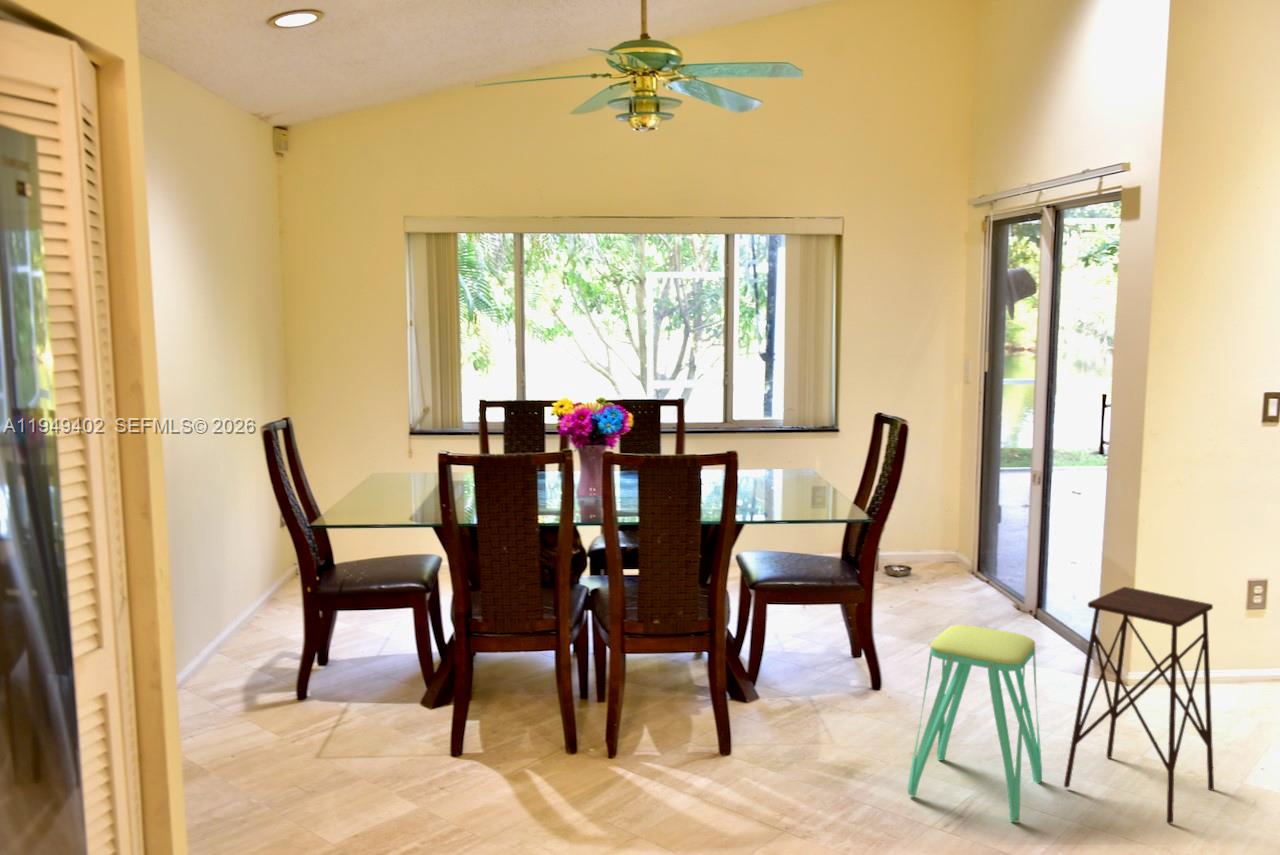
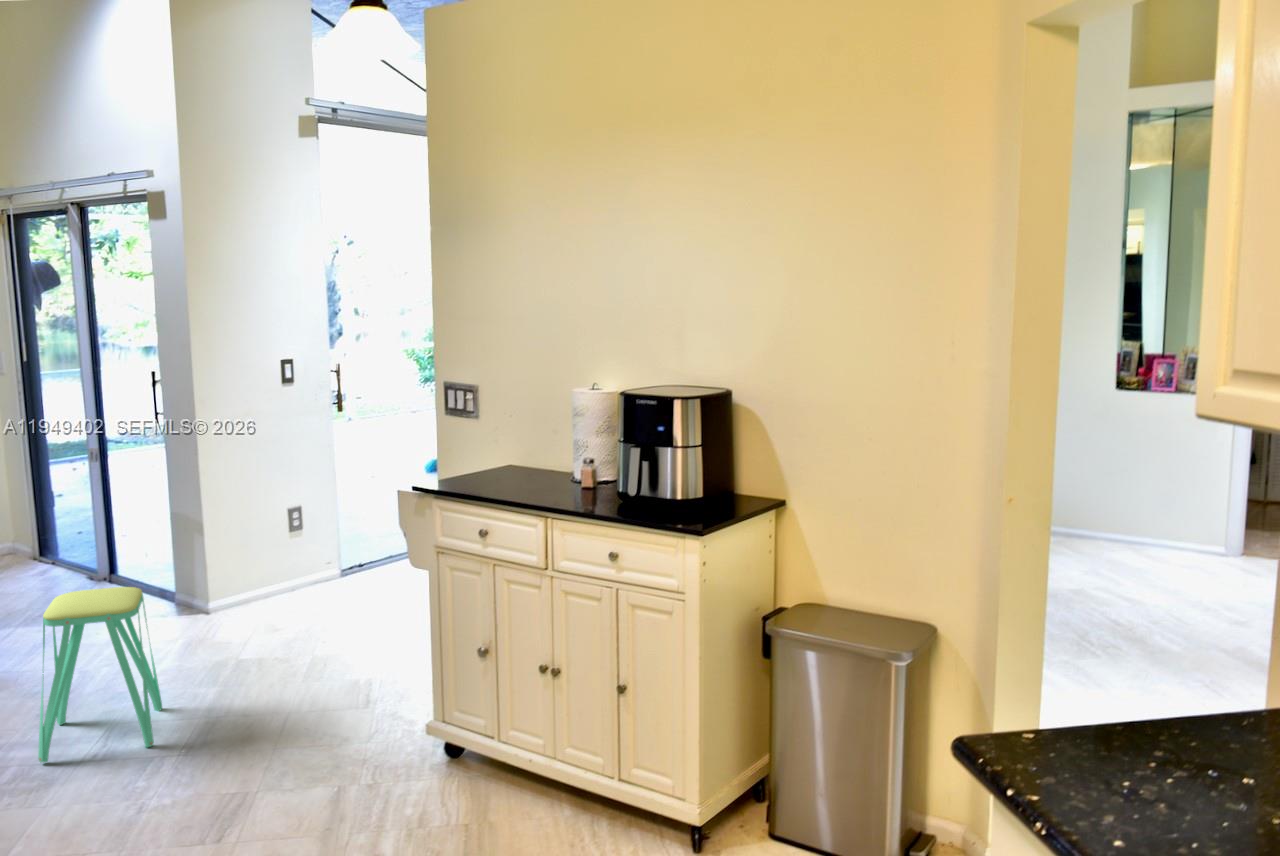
side table: present [1064,587,1214,824] -> none [182,526,296,706]

